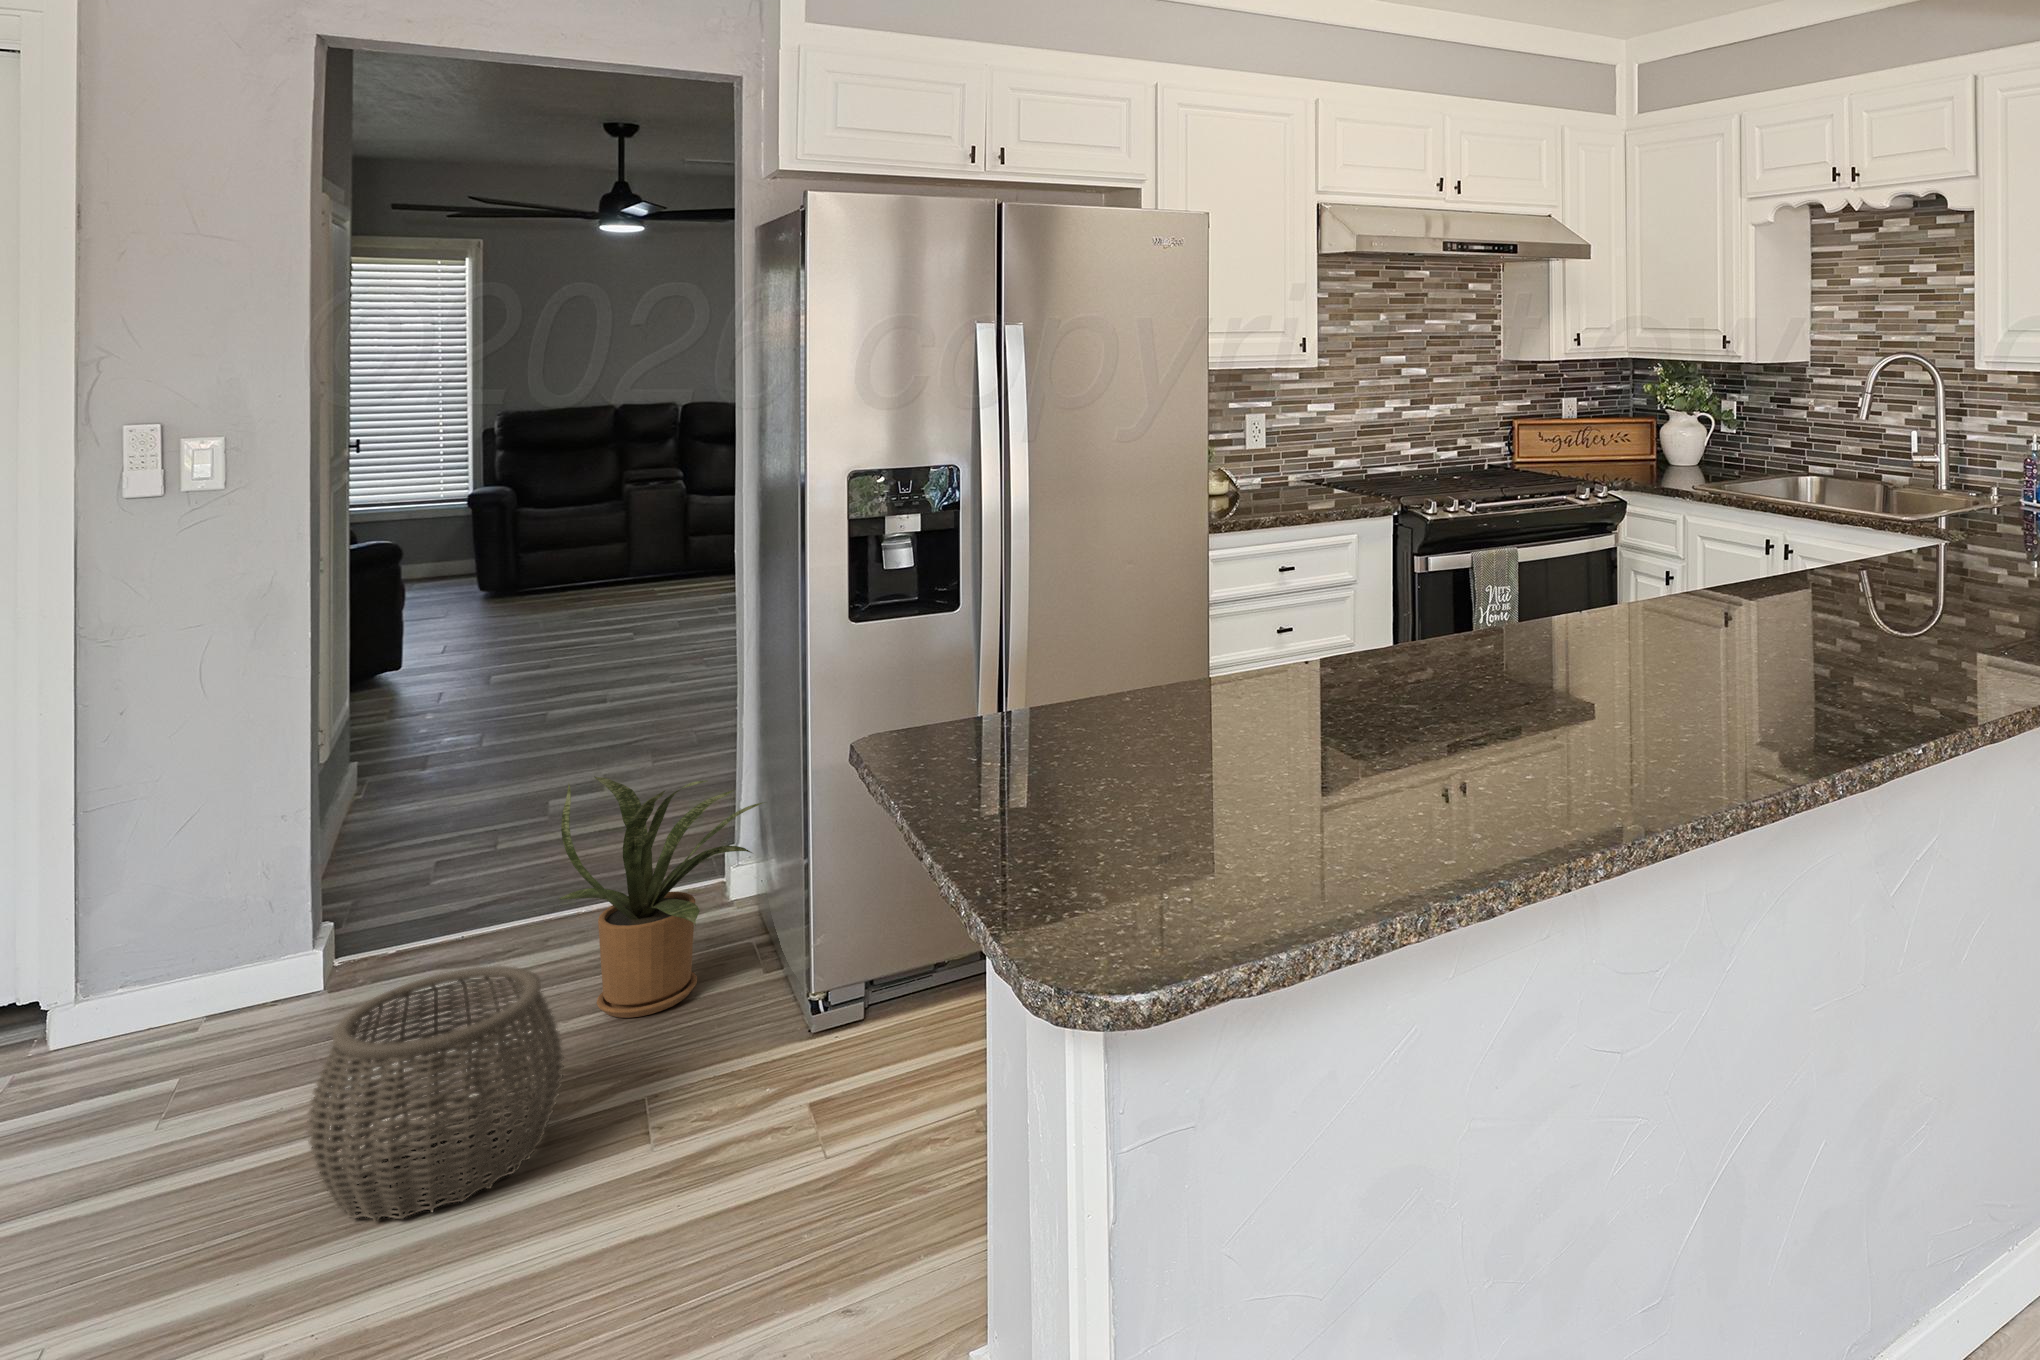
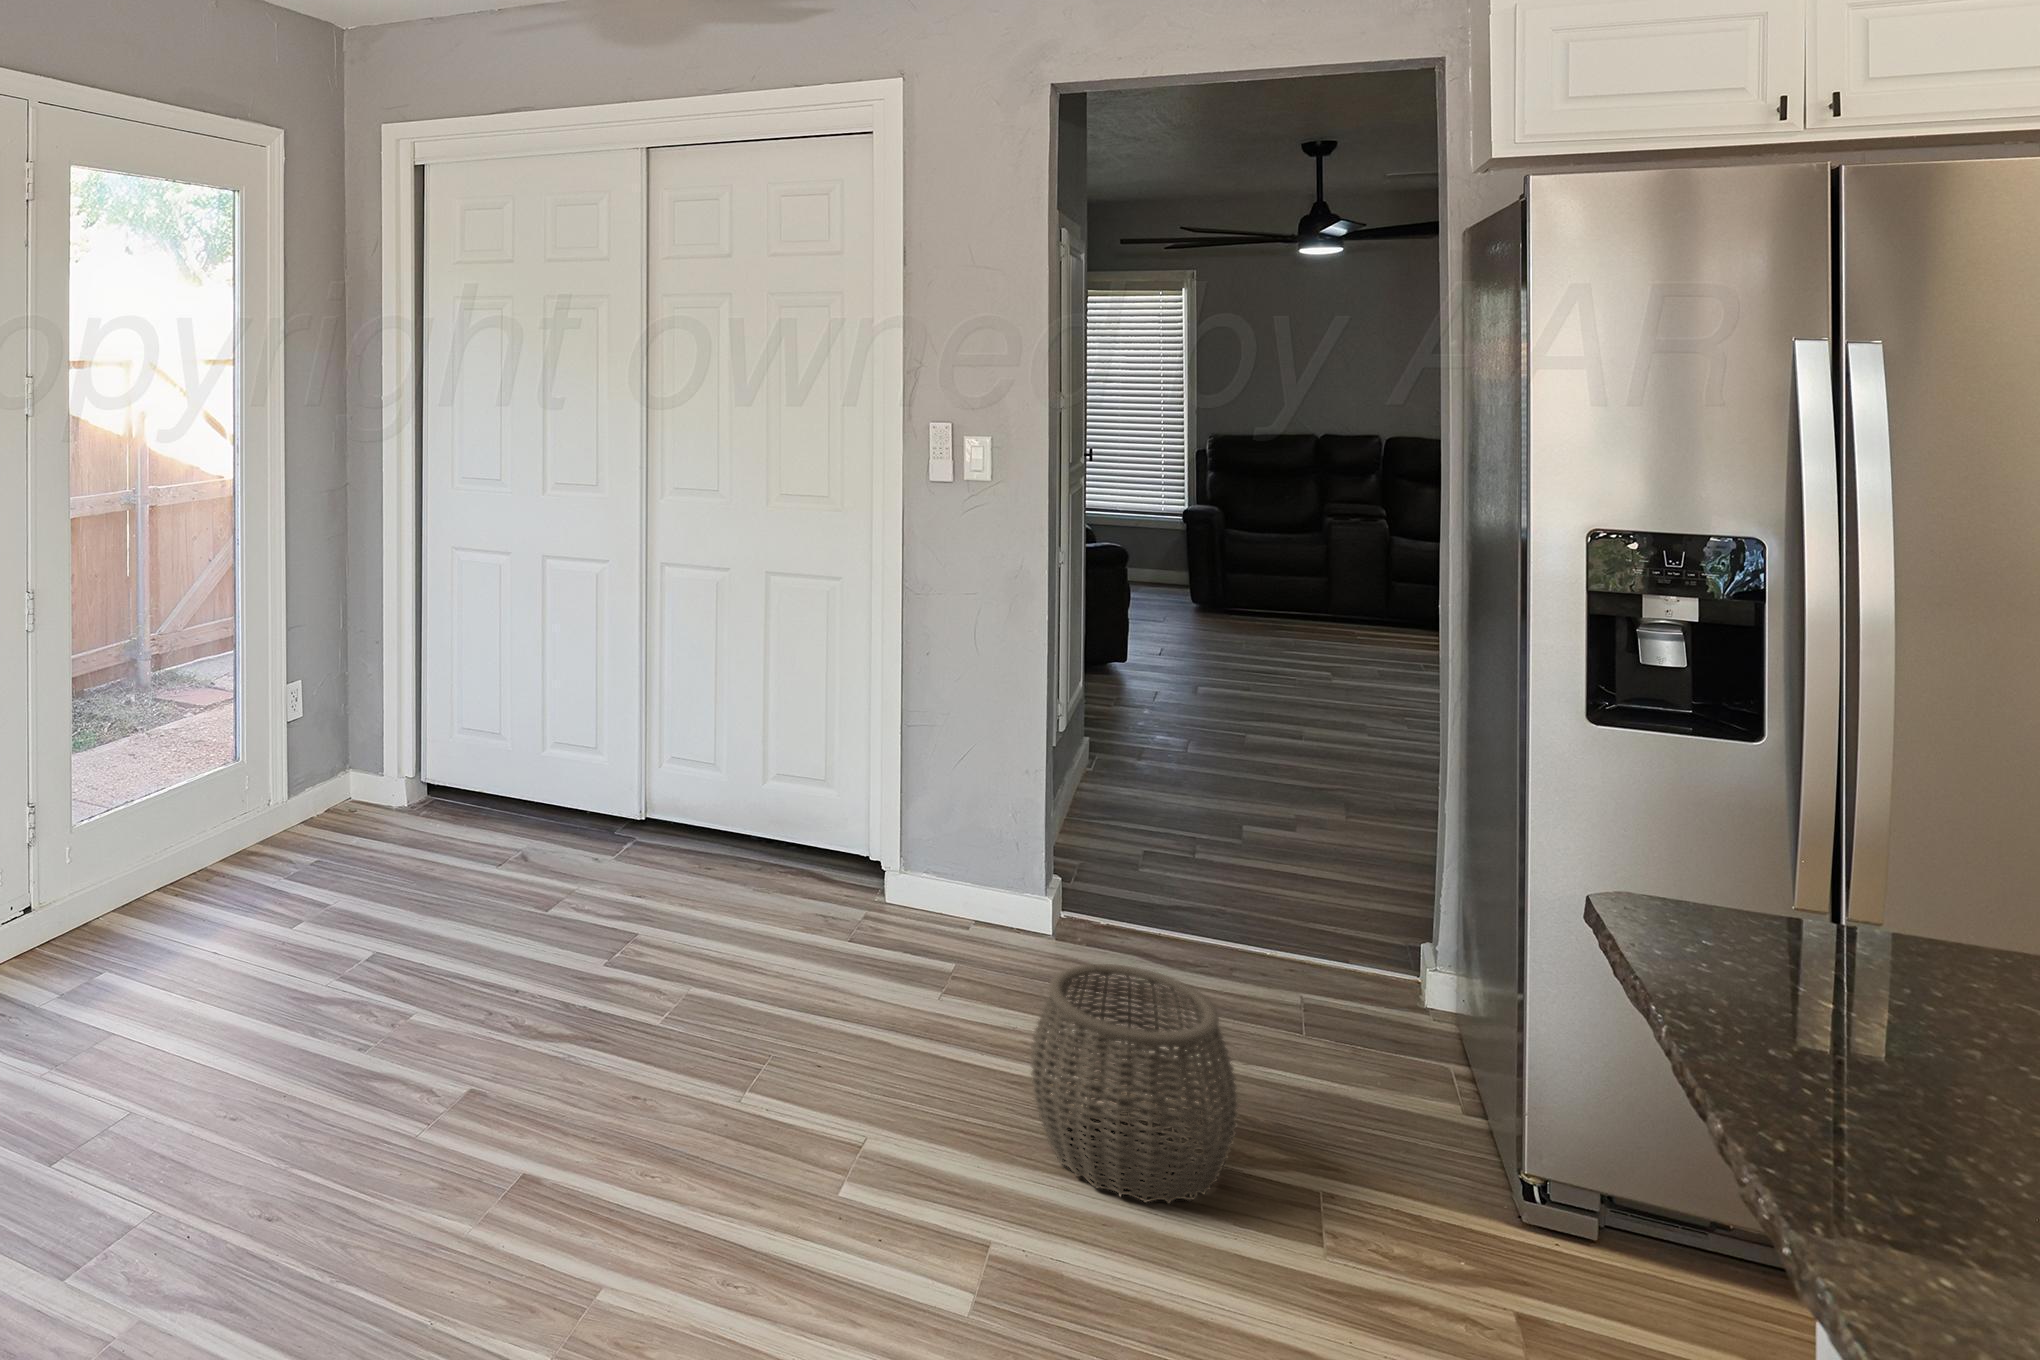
house plant: present [559,776,762,1018] -> none [1239,815,1468,1102]

